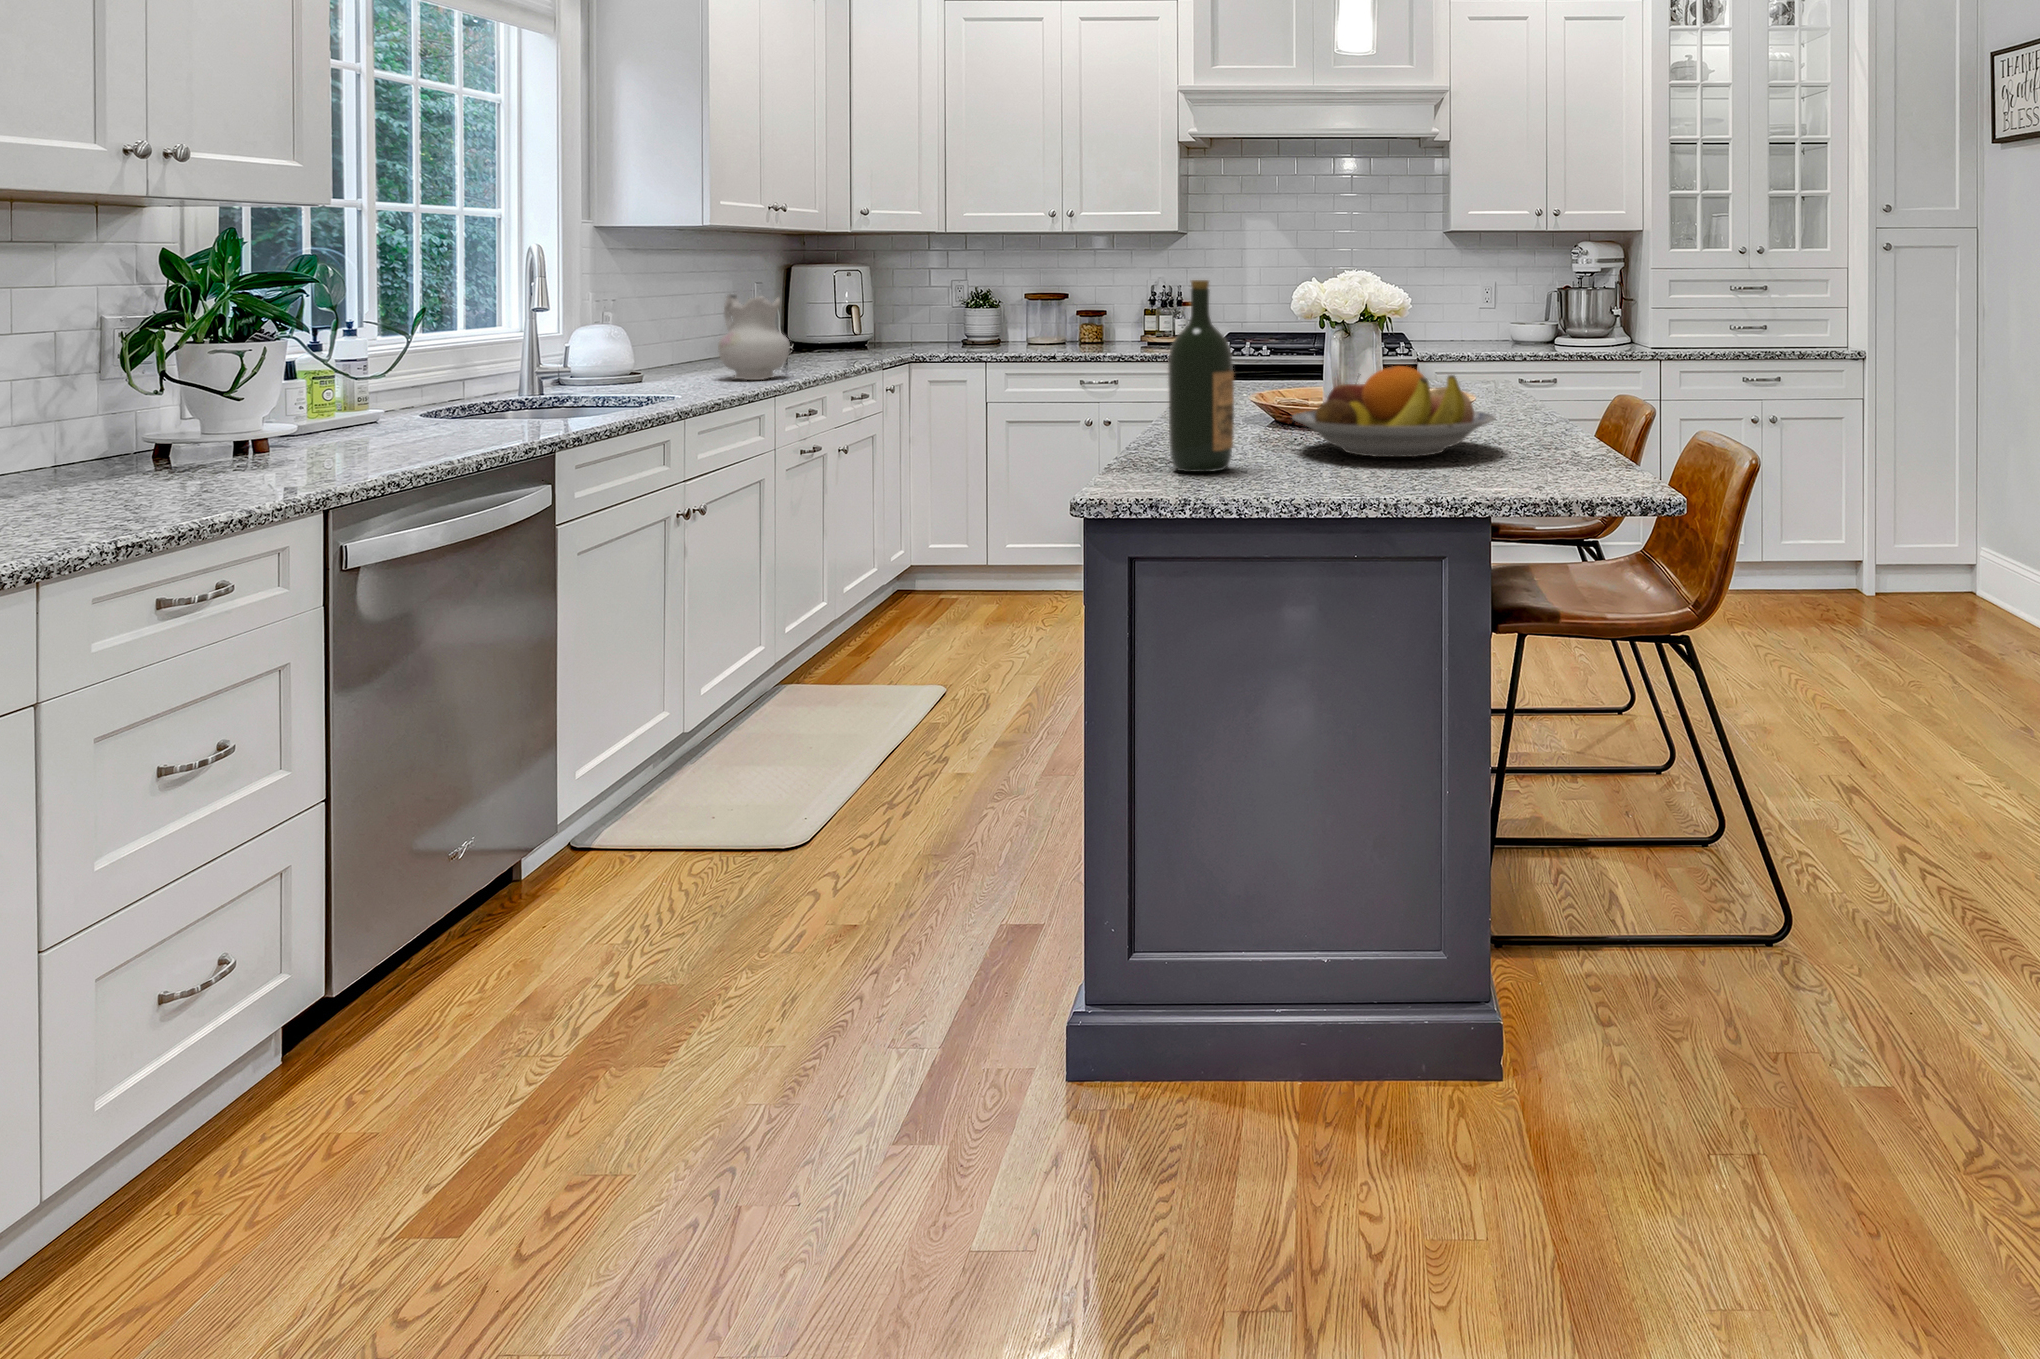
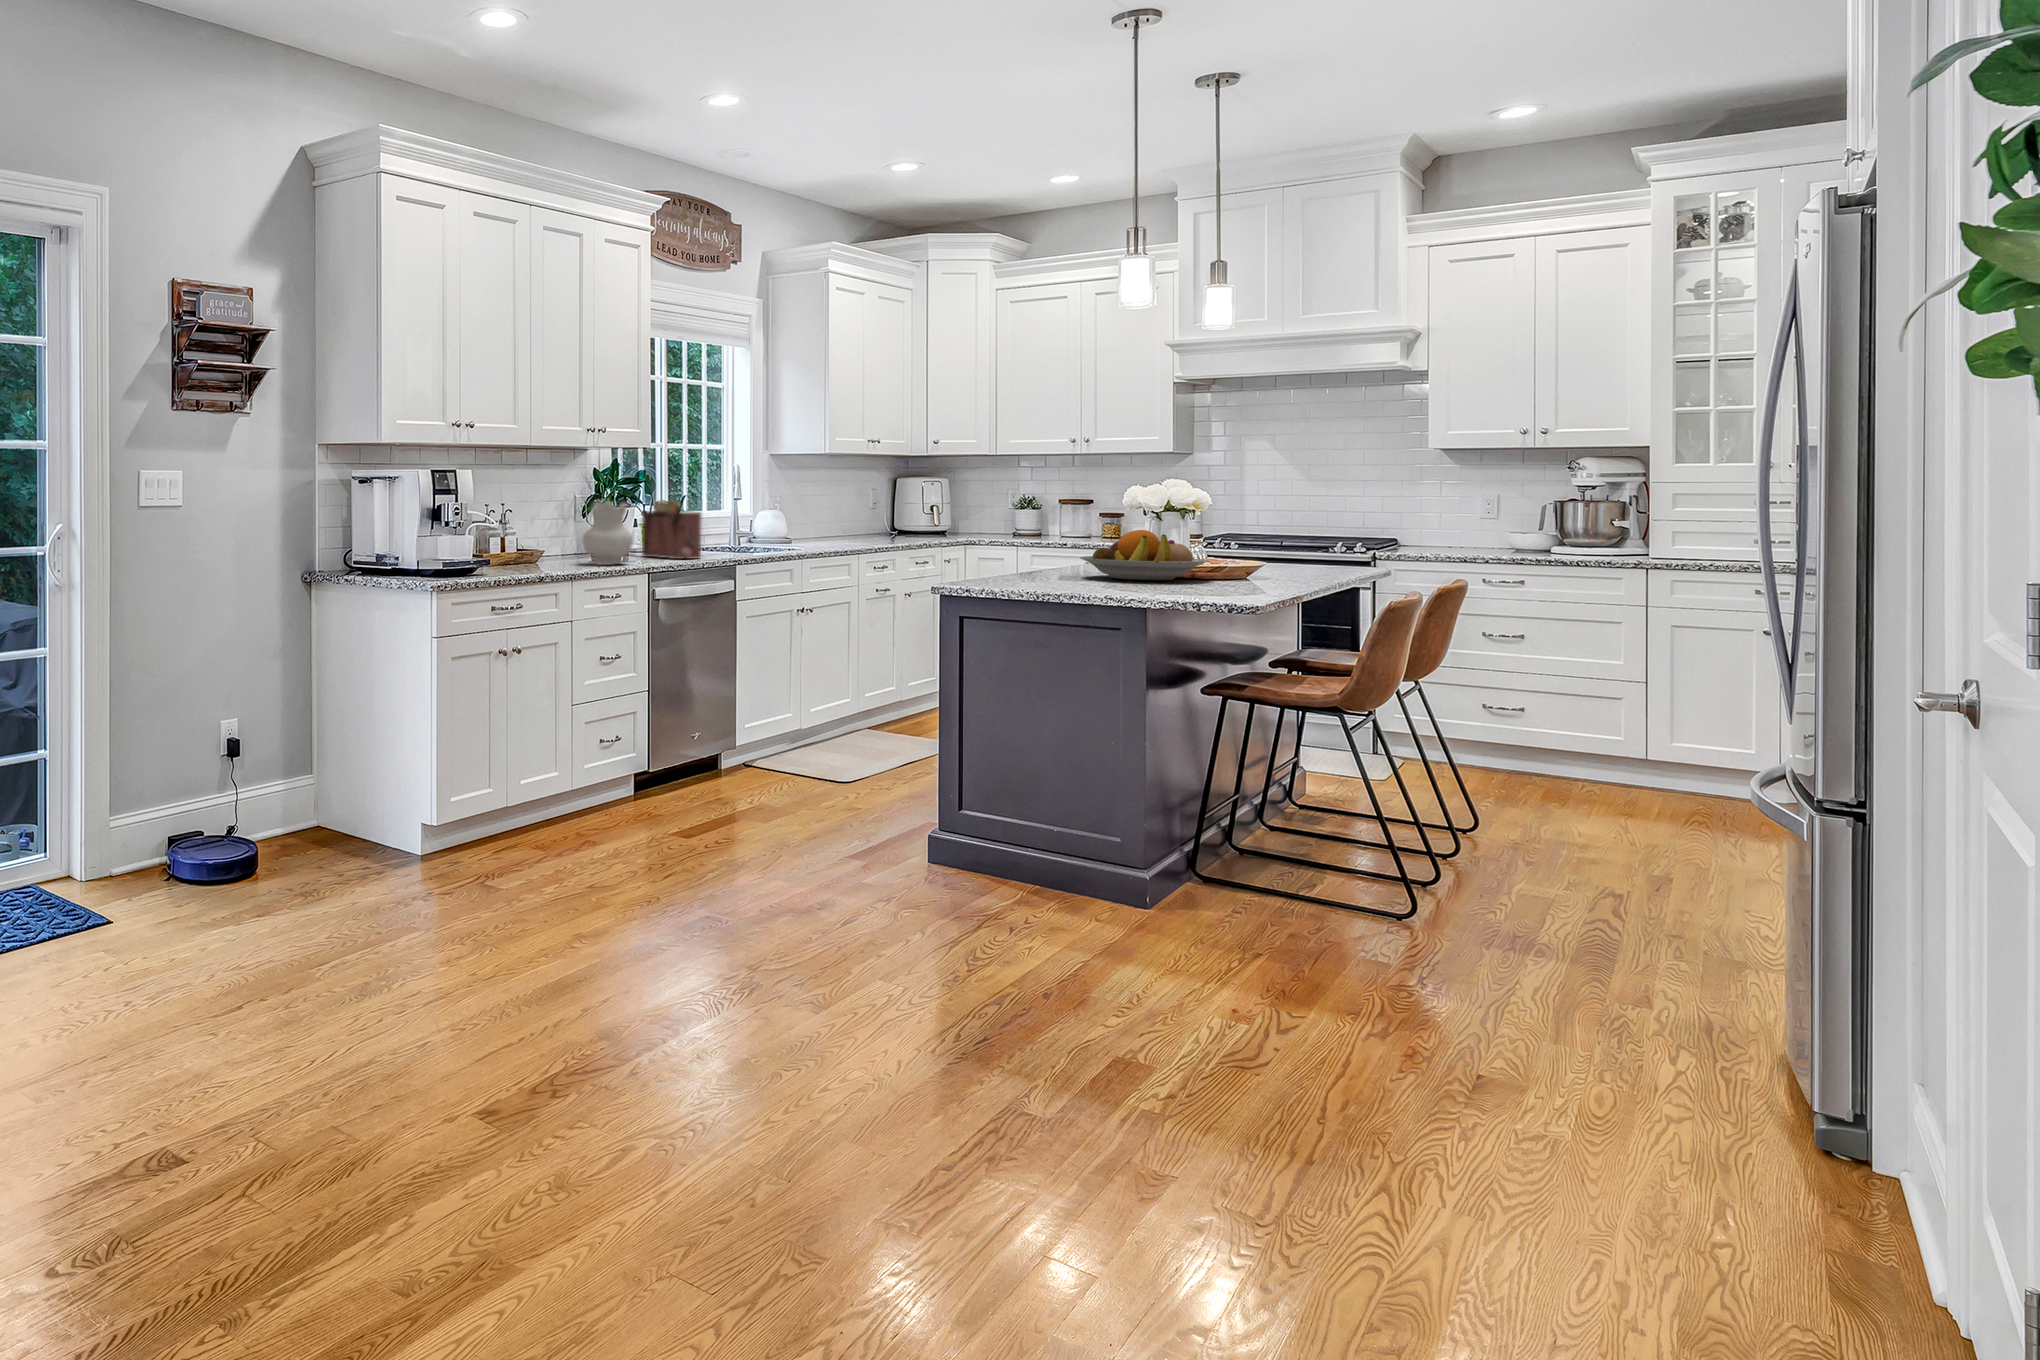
wine bottle: present [1168,280,1234,472] -> none [999,481,1035,578]
ceramic pitcher: present [718,294,790,380] -> present [582,500,633,565]
toaster: none [311,322,469,451] -> present [642,500,702,559]

